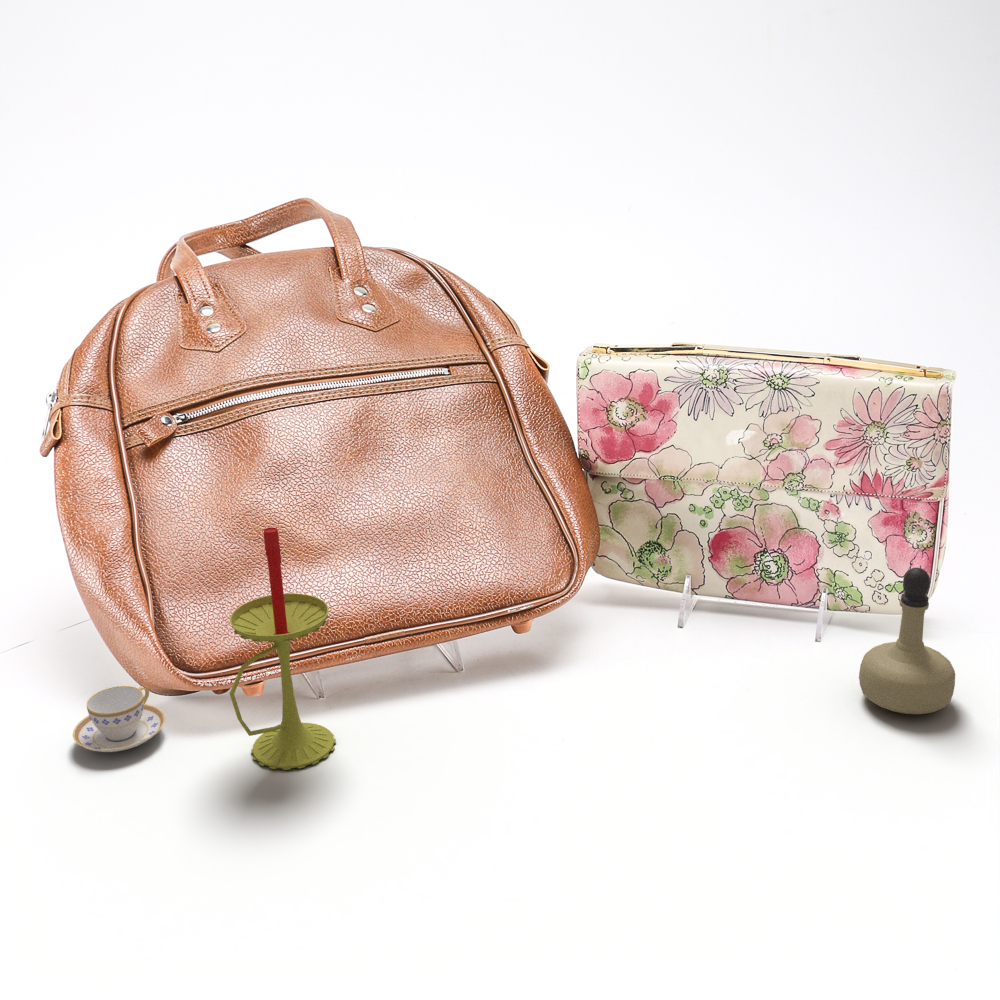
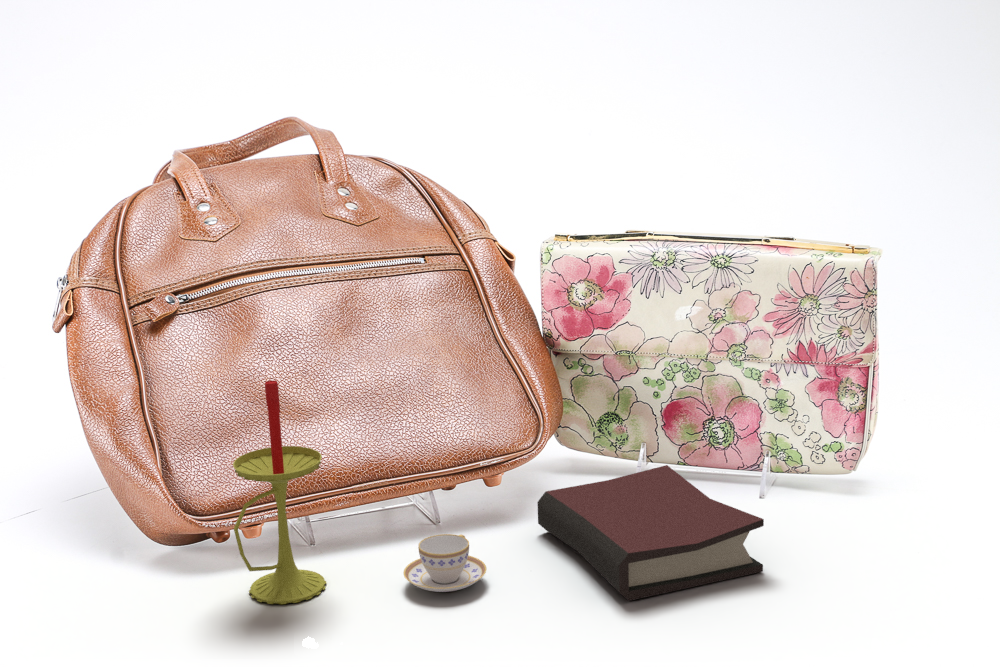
perfume bottle: present [859,568,955,714] -> none [800,414,884,547]
hardback book: none [569,606,822,780] -> present [537,465,764,601]
teacup: present [73,686,165,752] -> present [404,534,487,592]

